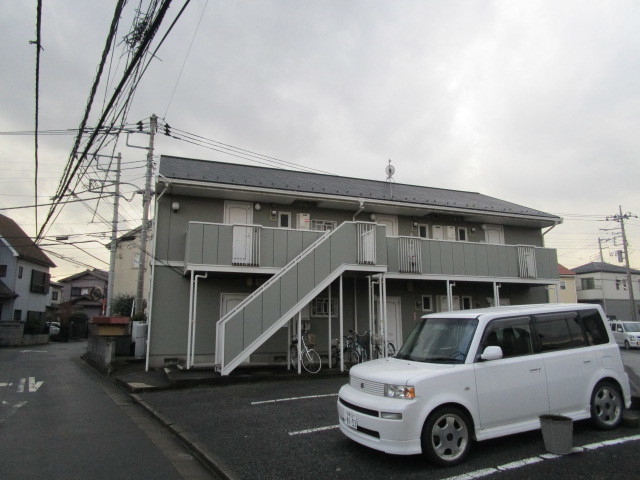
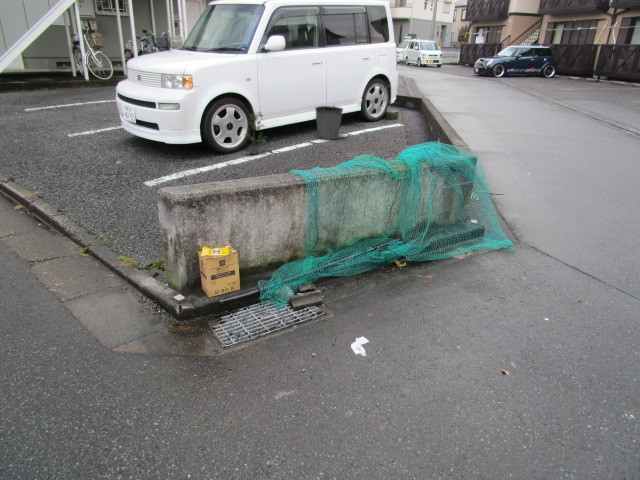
potted plant: none [463,420,490,470] -> present [246,114,266,154]

